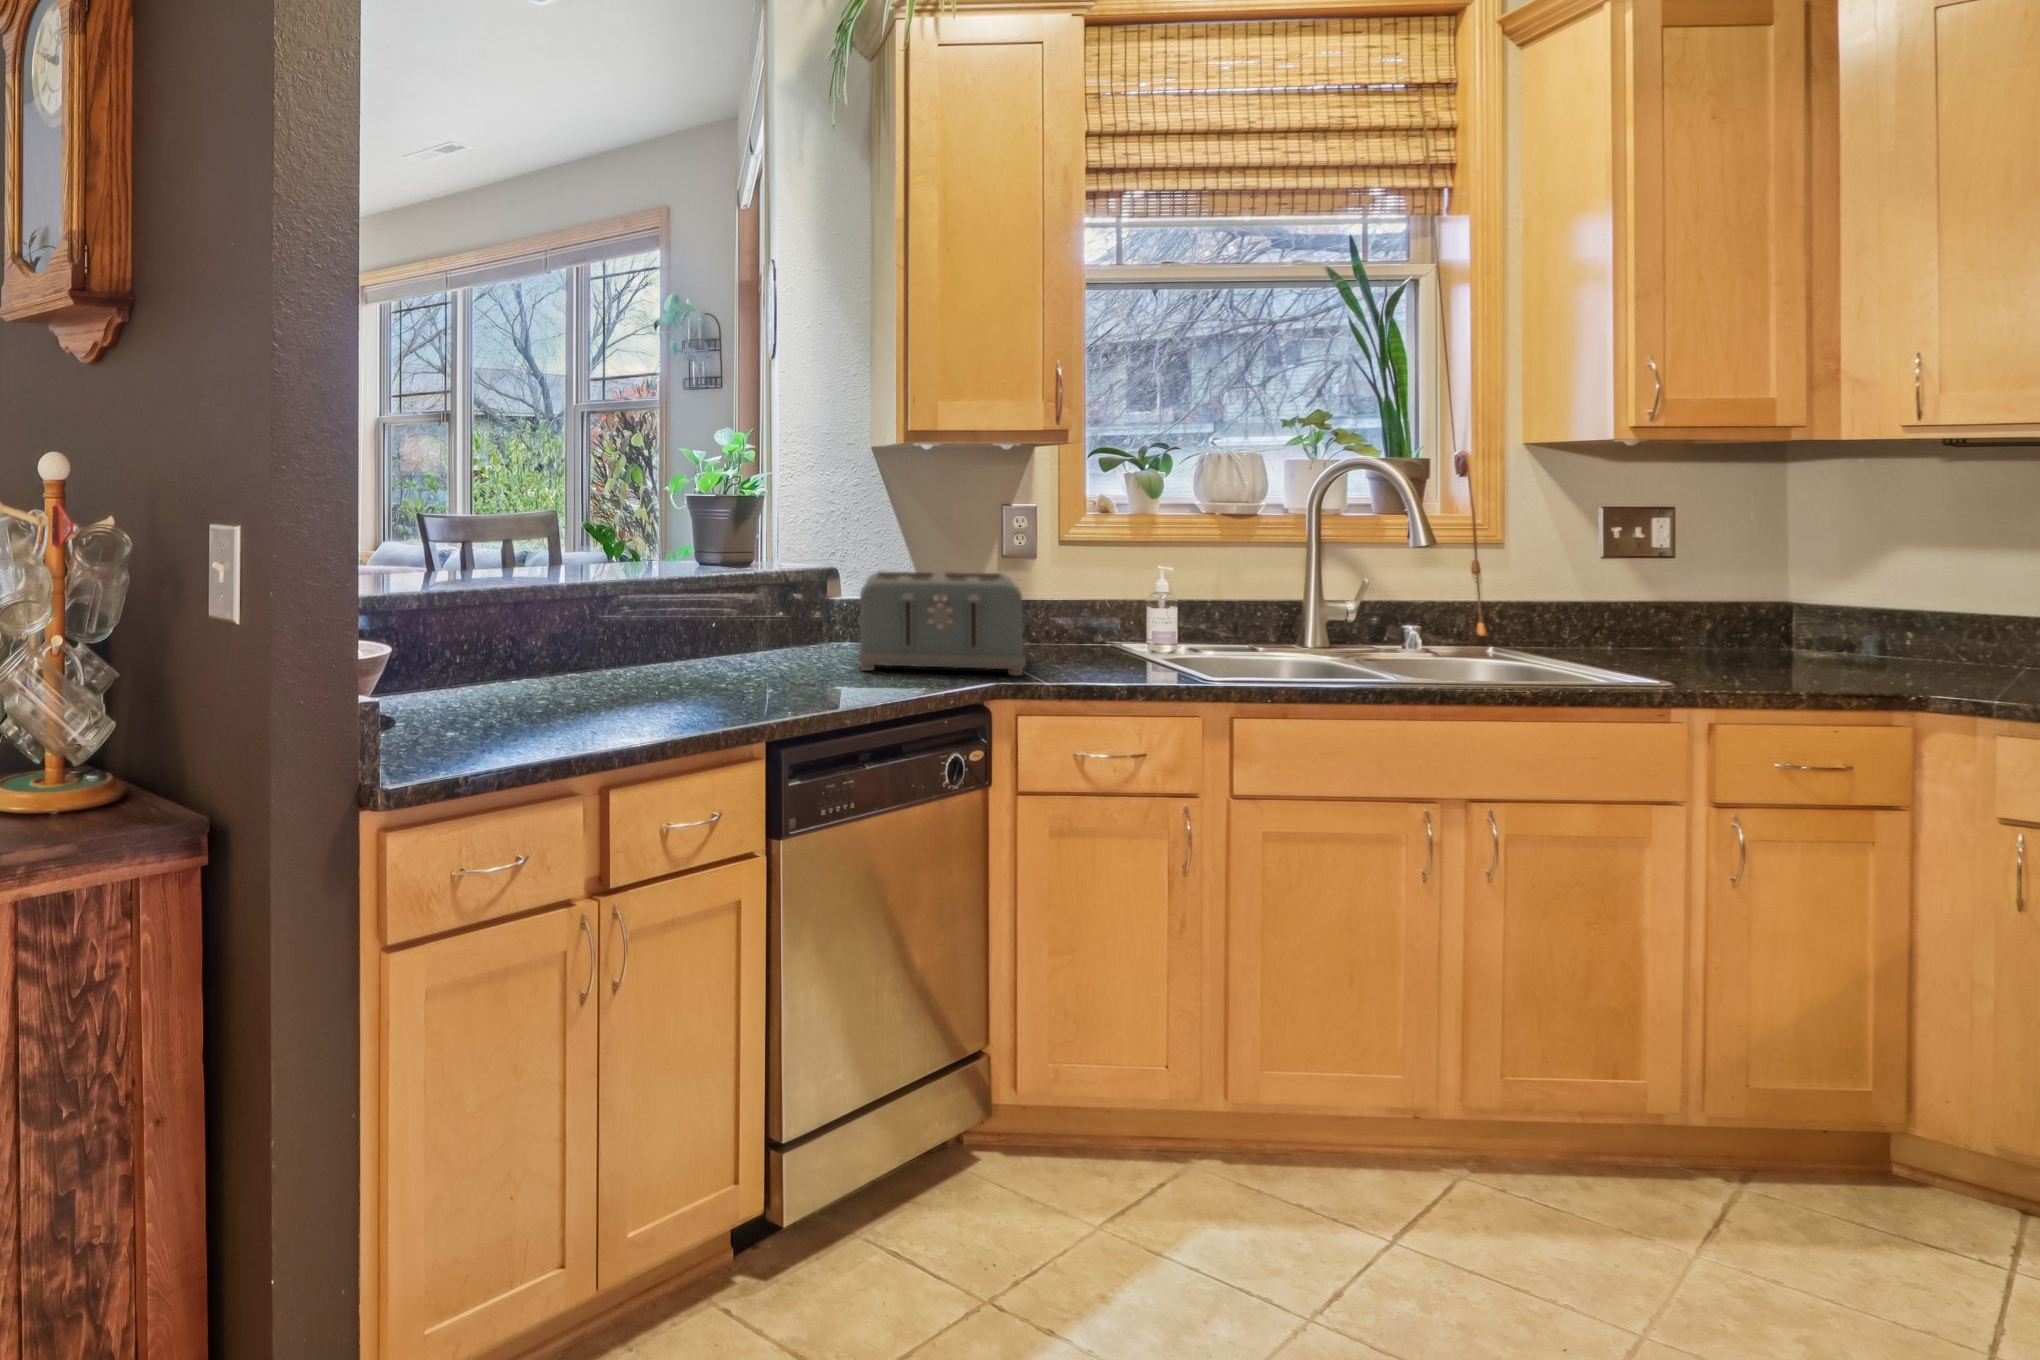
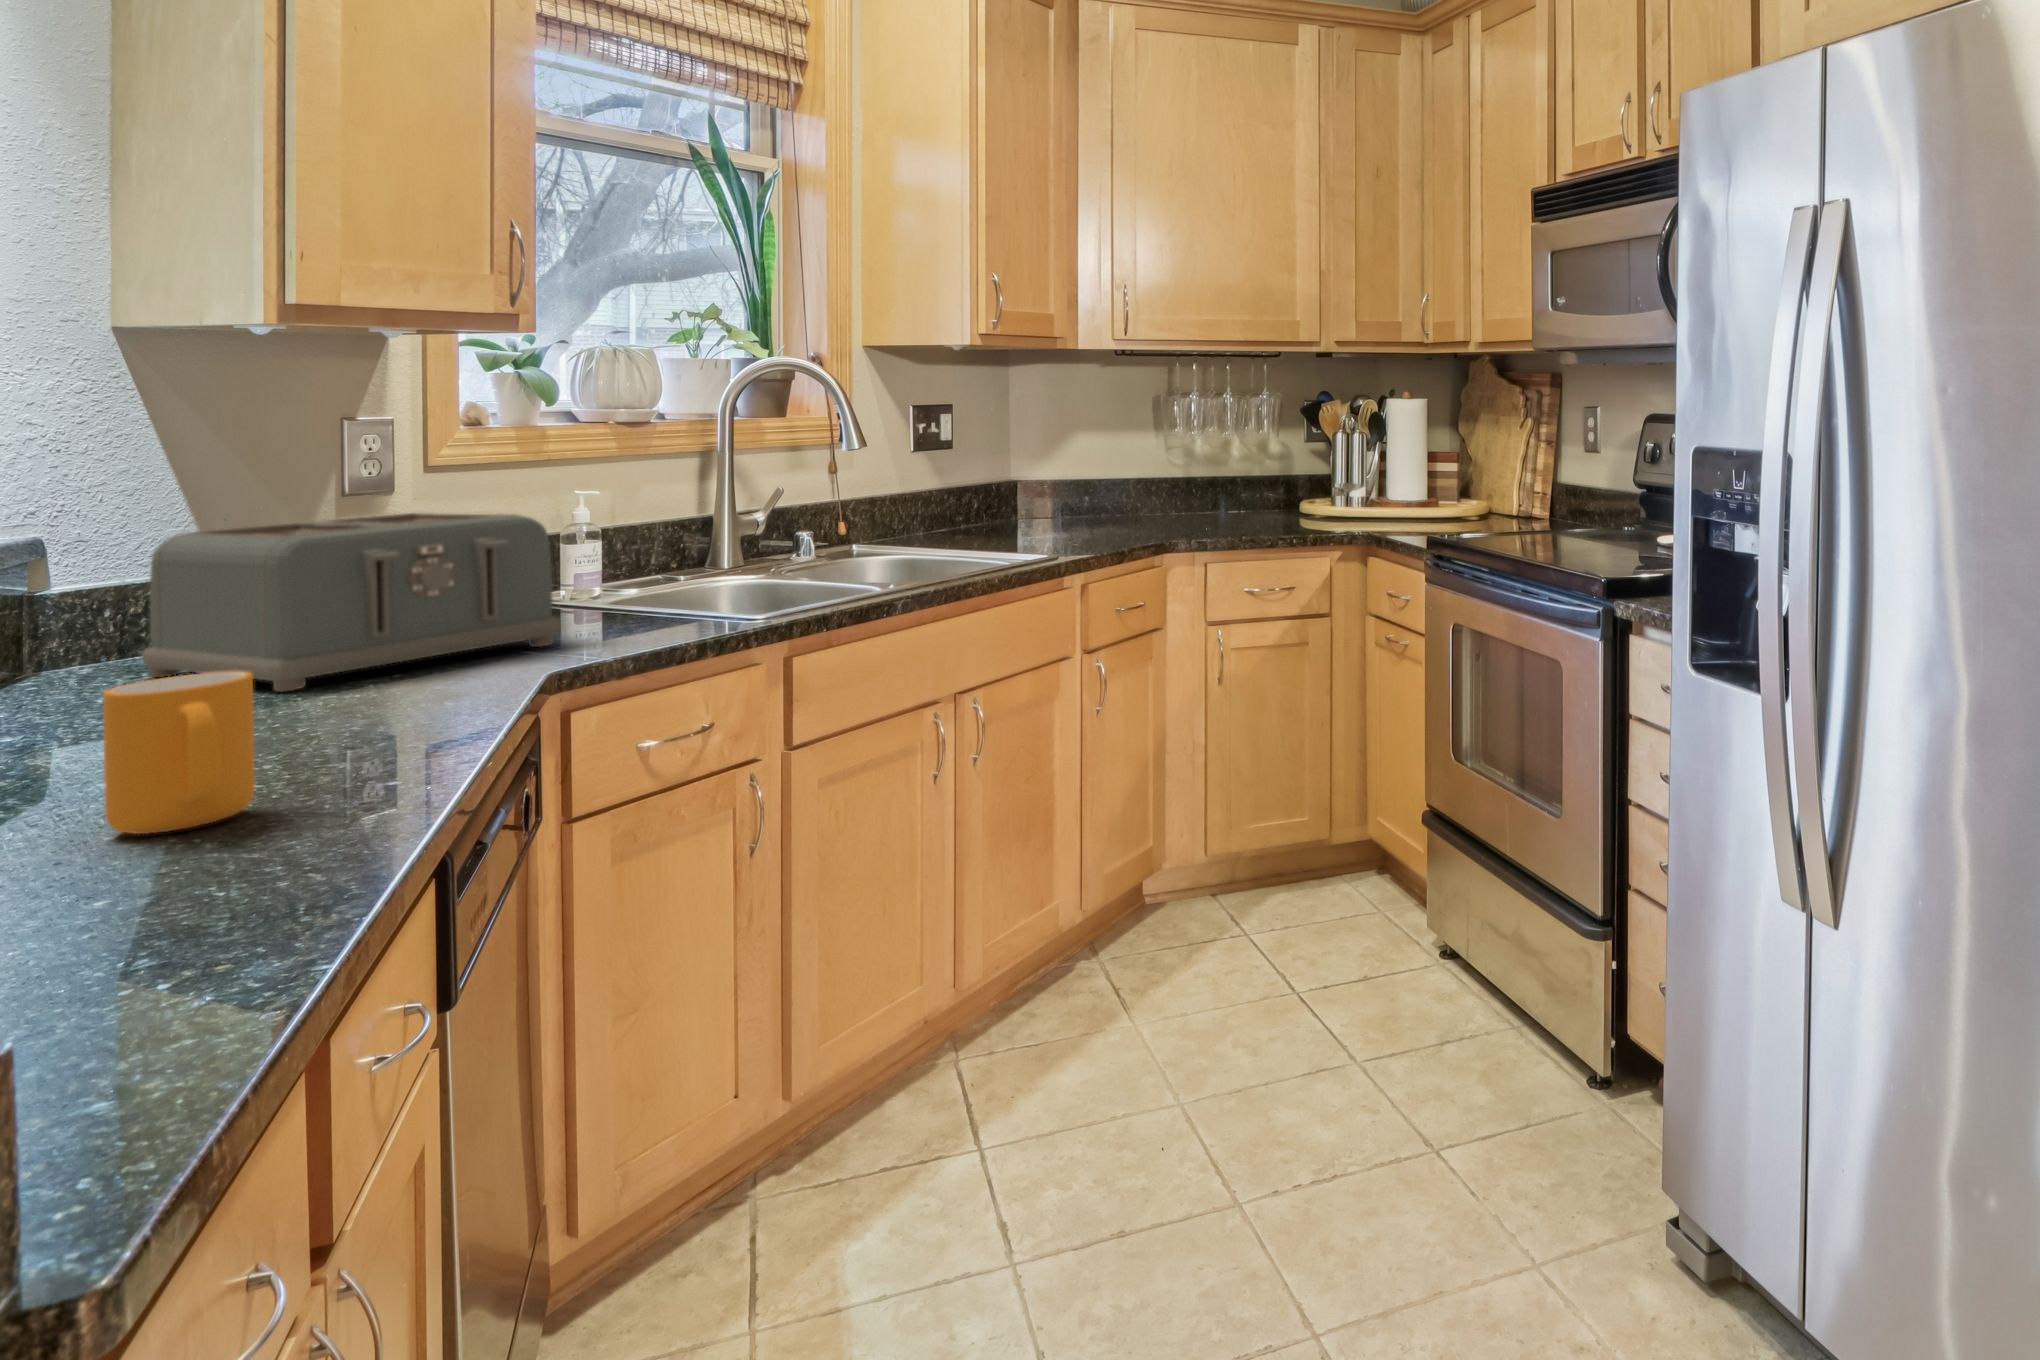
mug: none [629,641,680,712] -> present [103,671,255,834]

